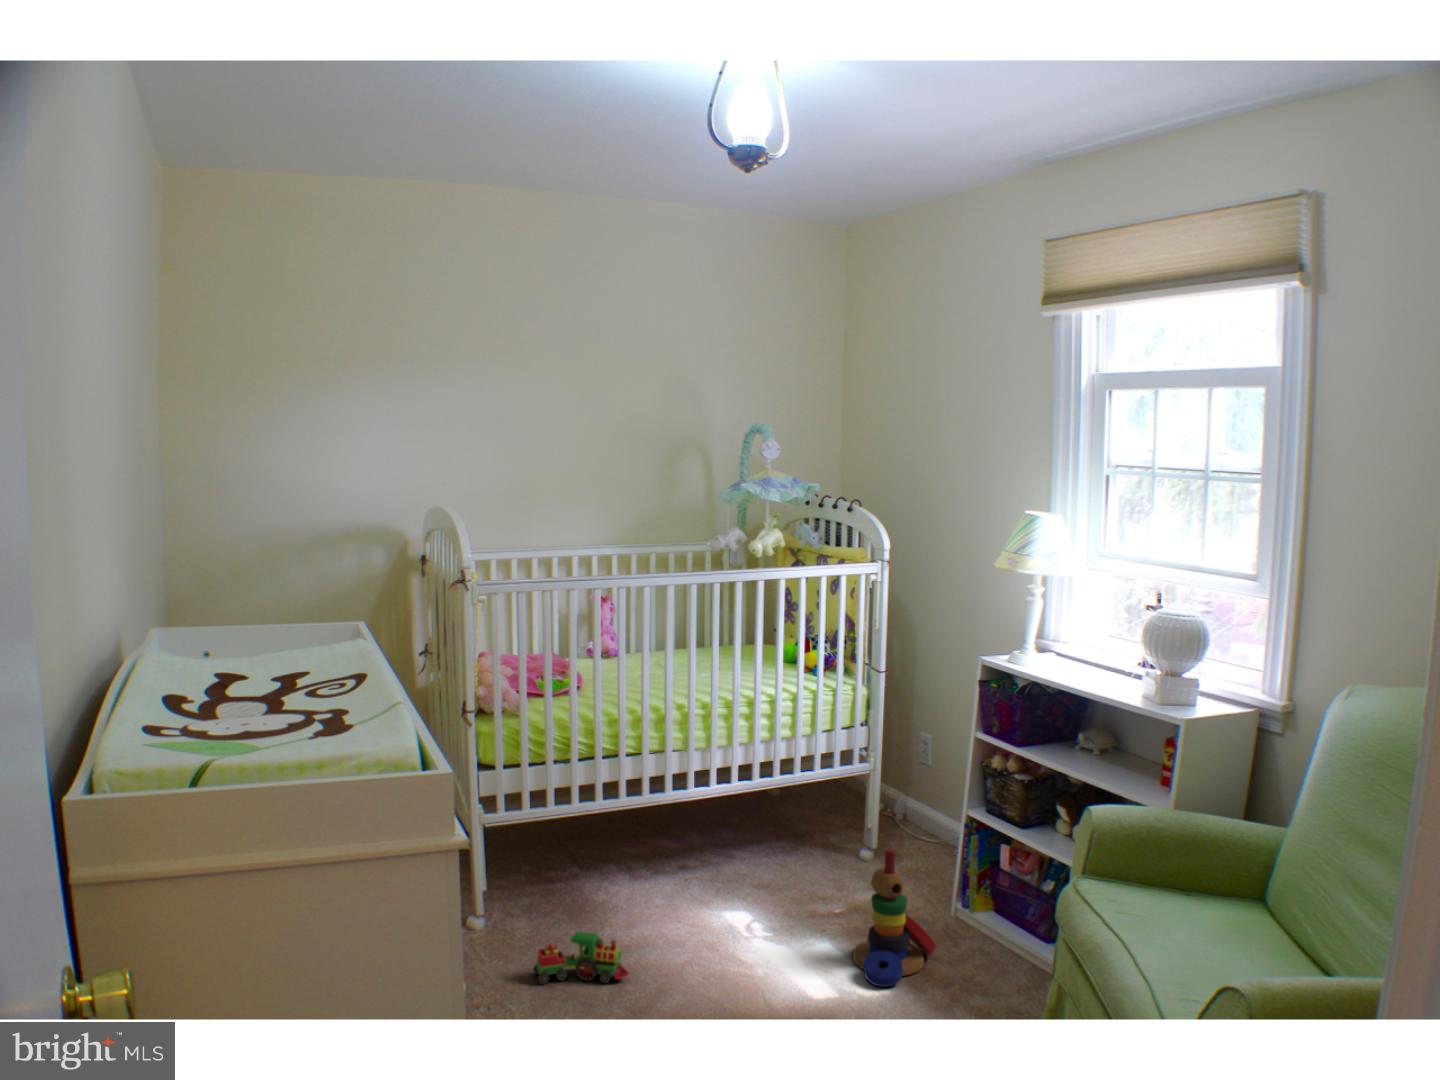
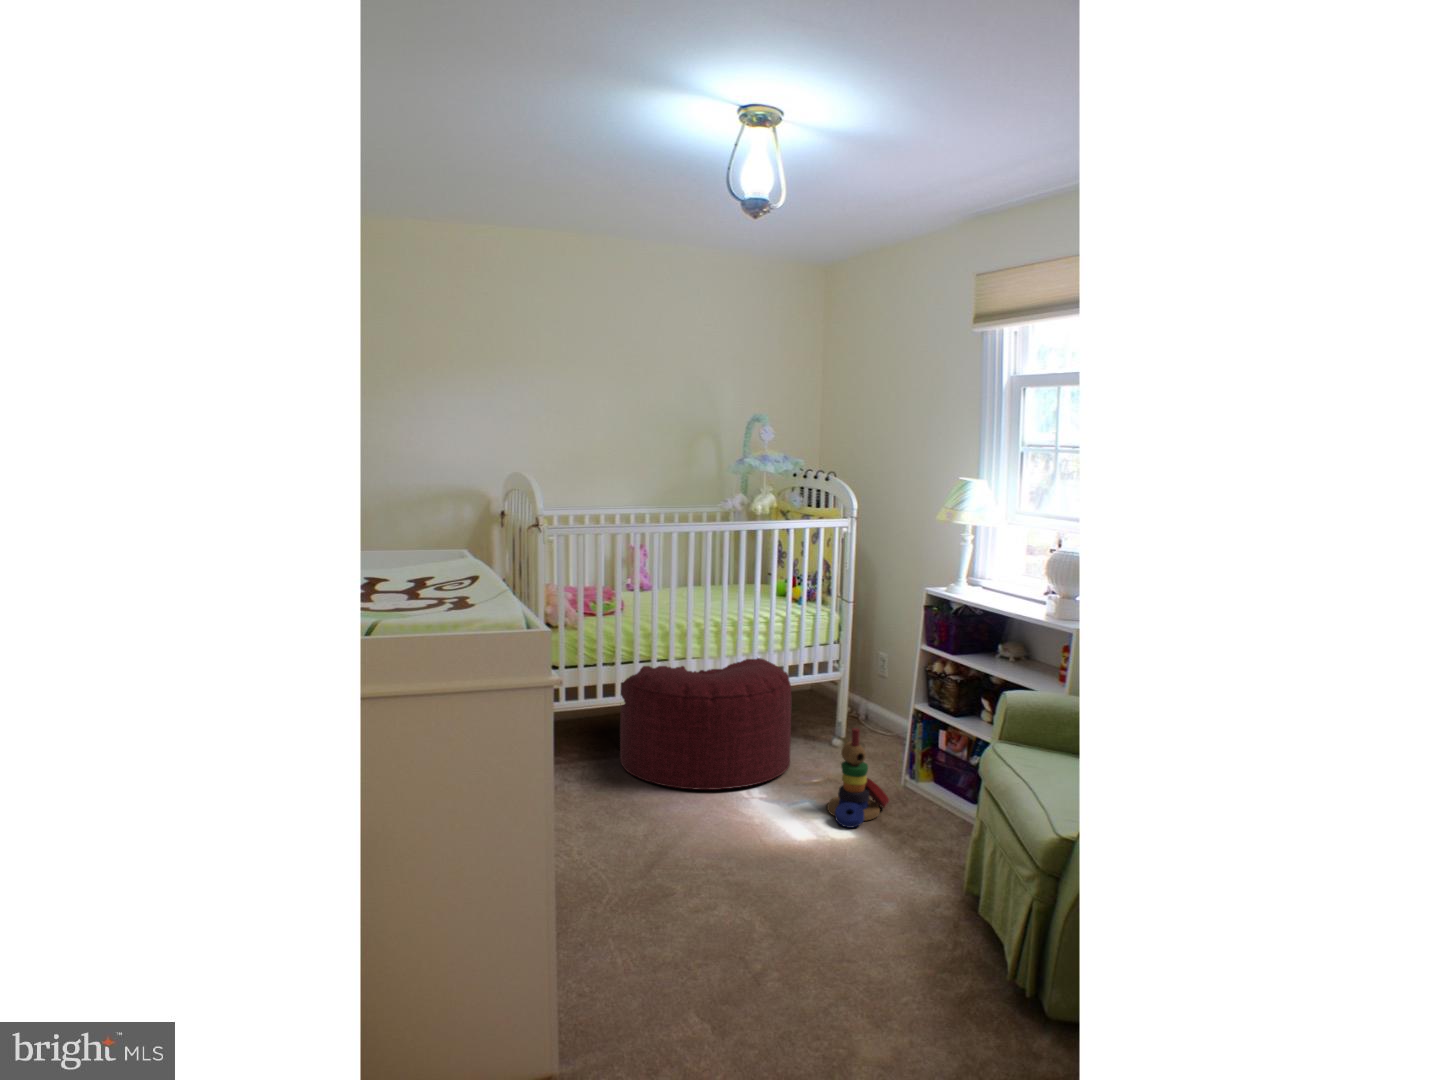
ottoman: none [578,739,804,931] -> present [620,658,792,790]
toy train: present [534,932,629,984] -> none [590,786,662,823]

